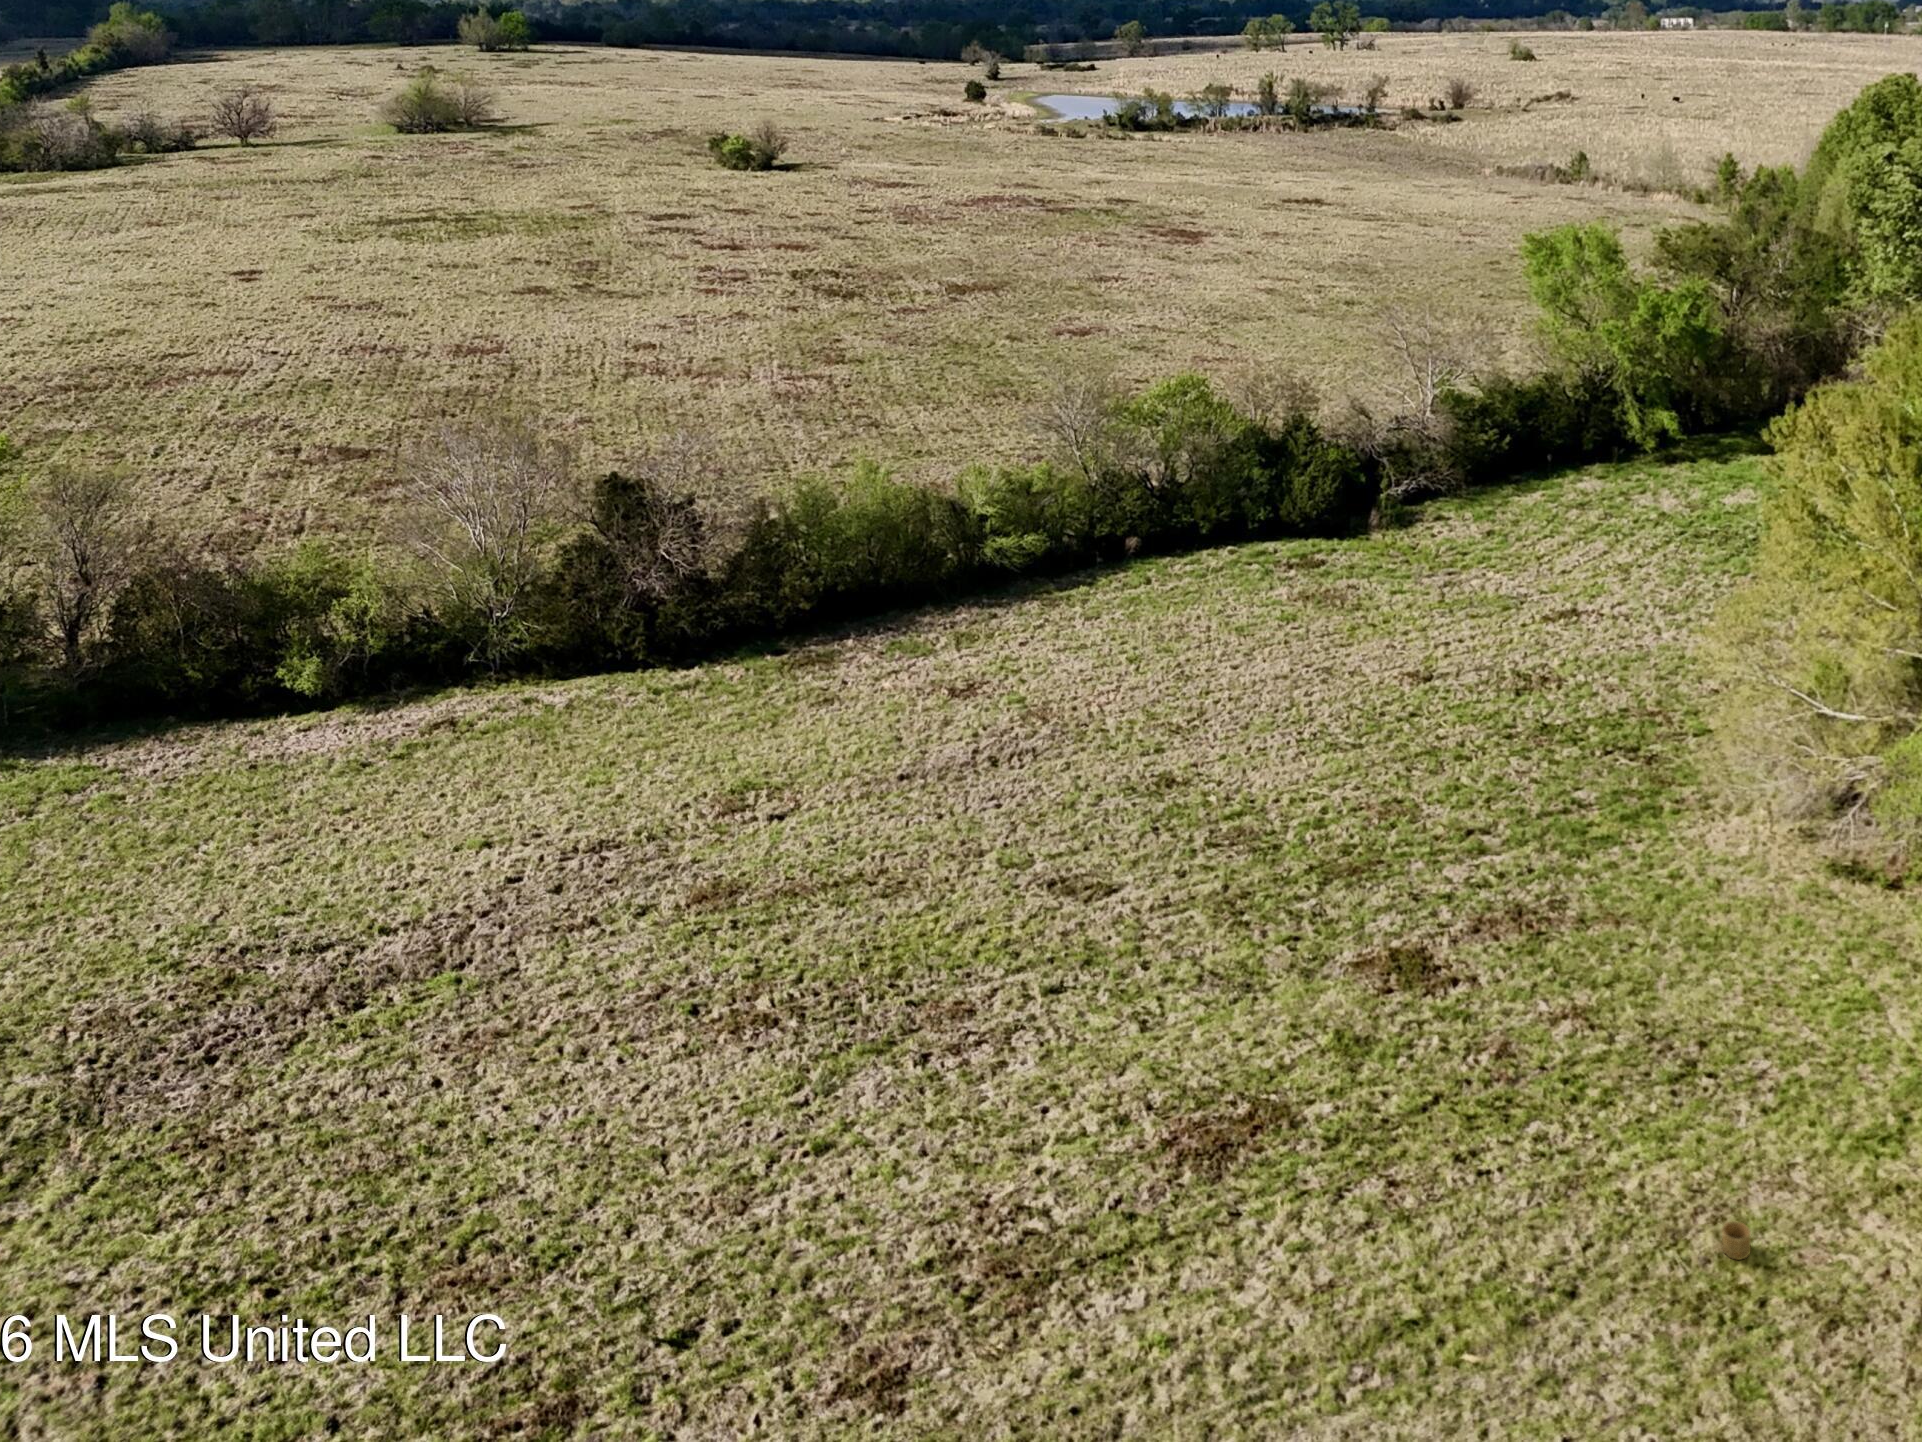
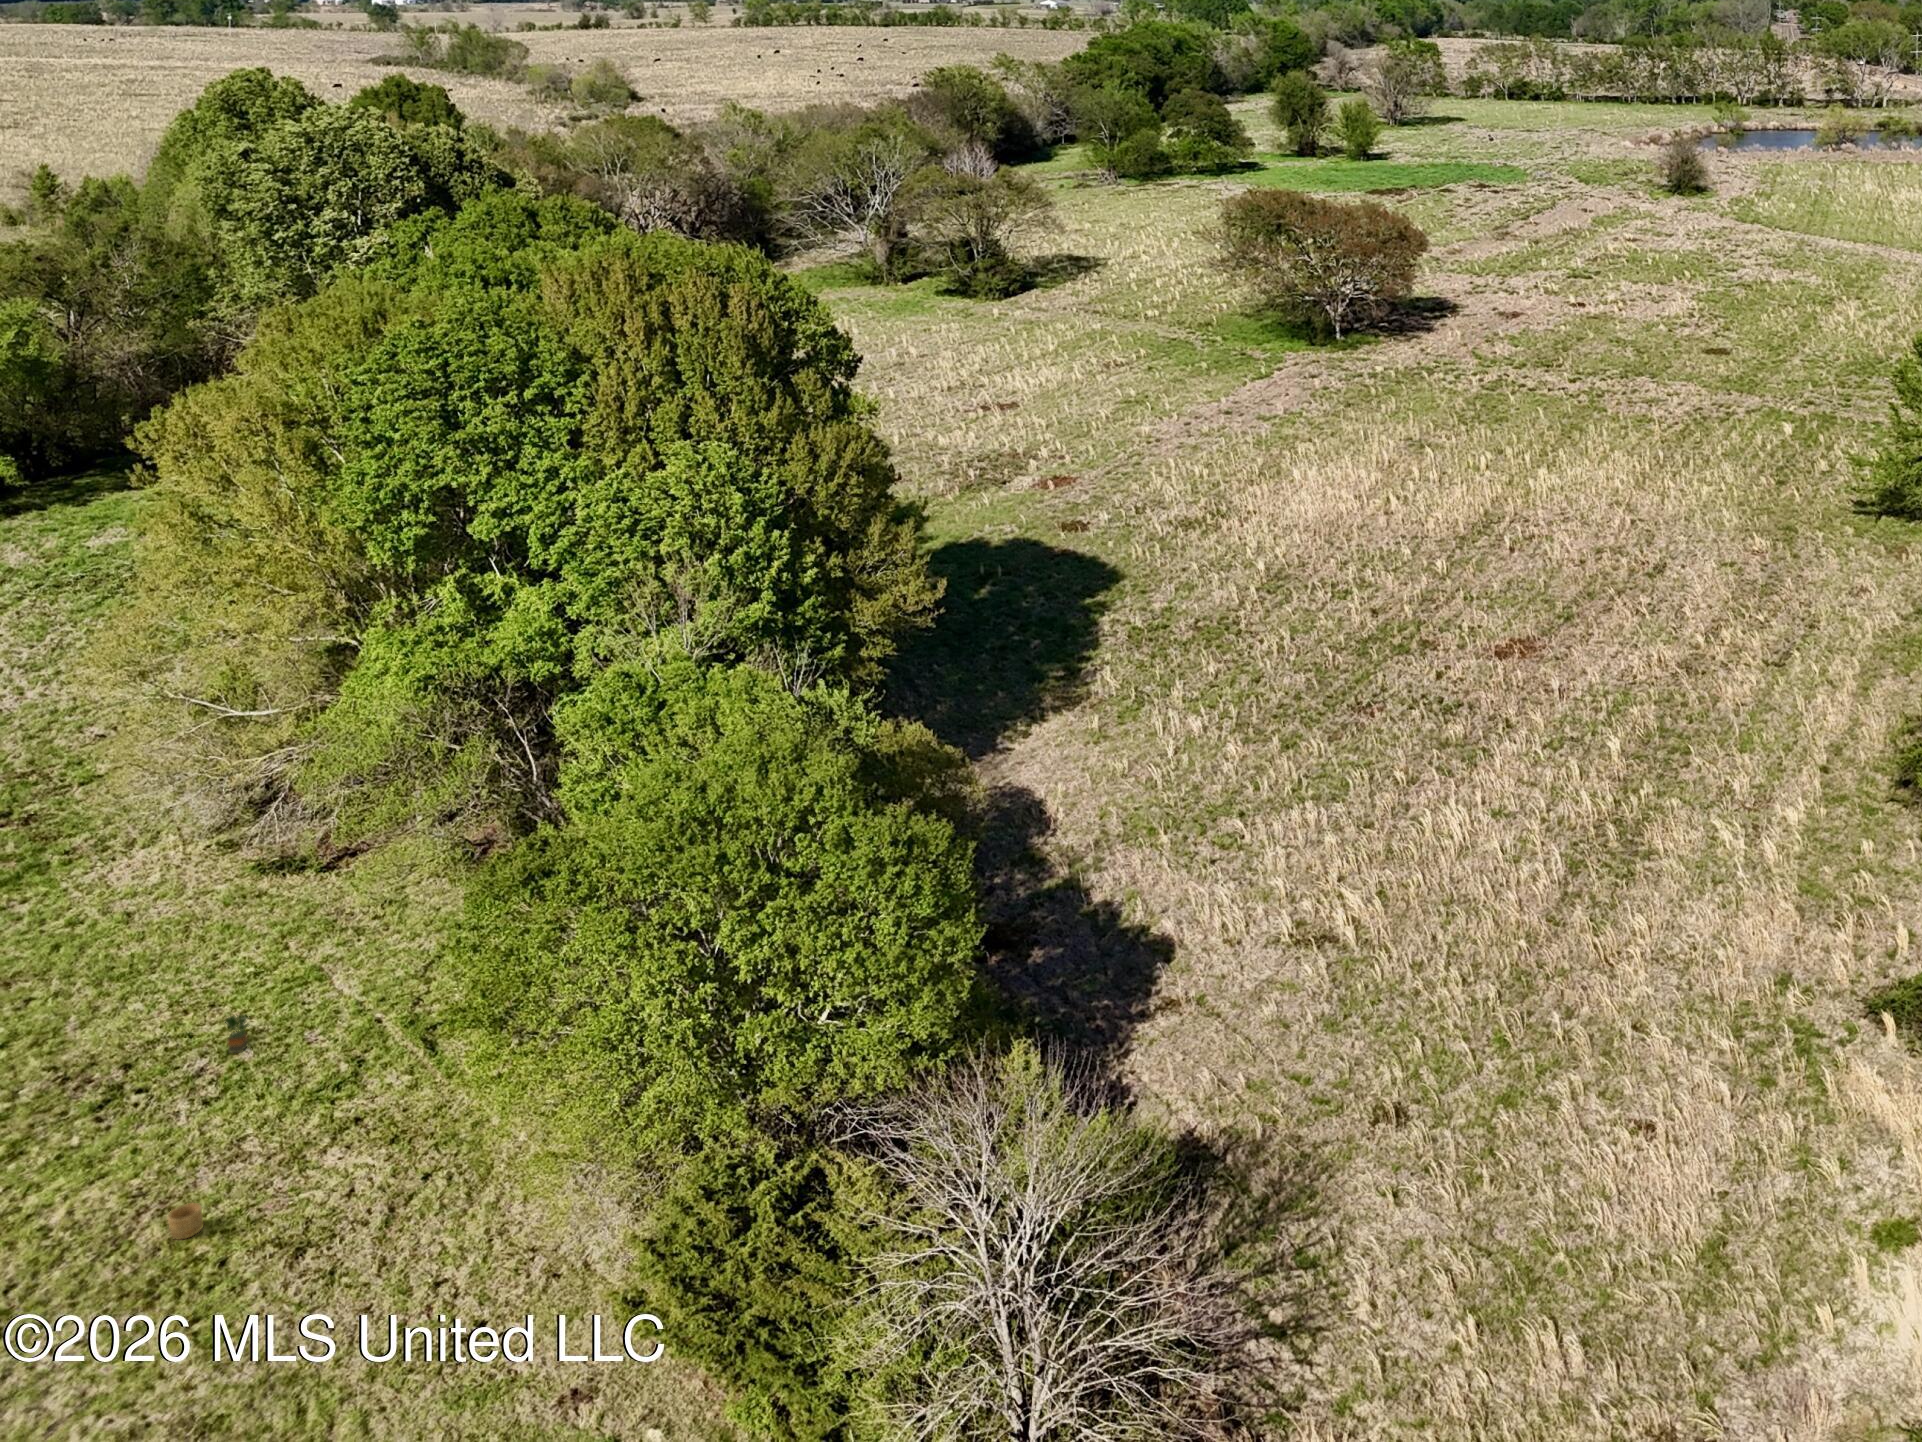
potted tree: none [1790,1017,1814,1057] -> present [224,1014,250,1053]

